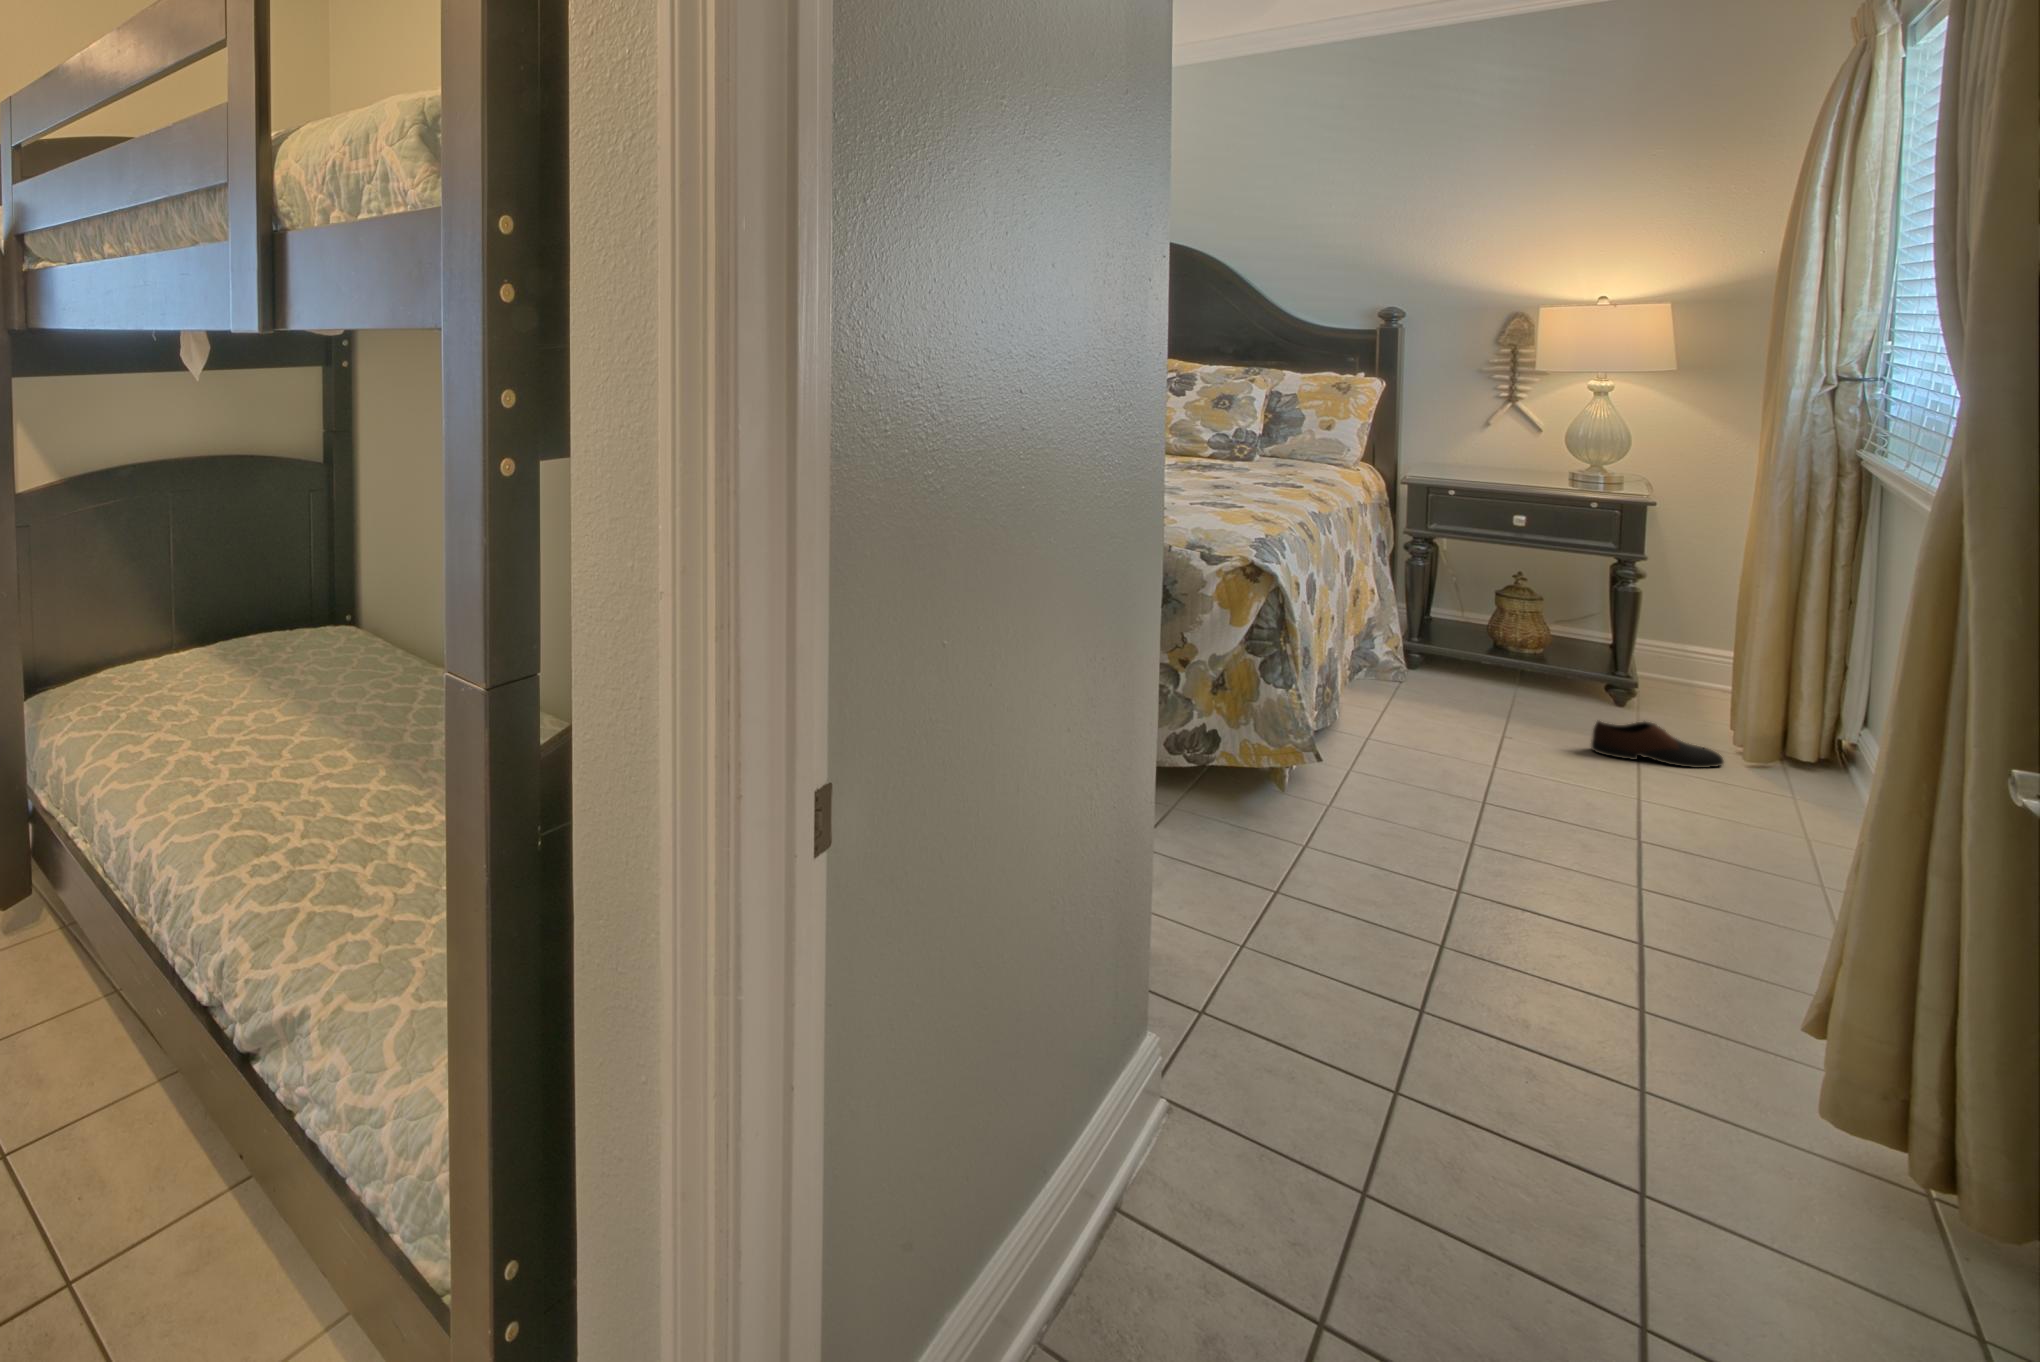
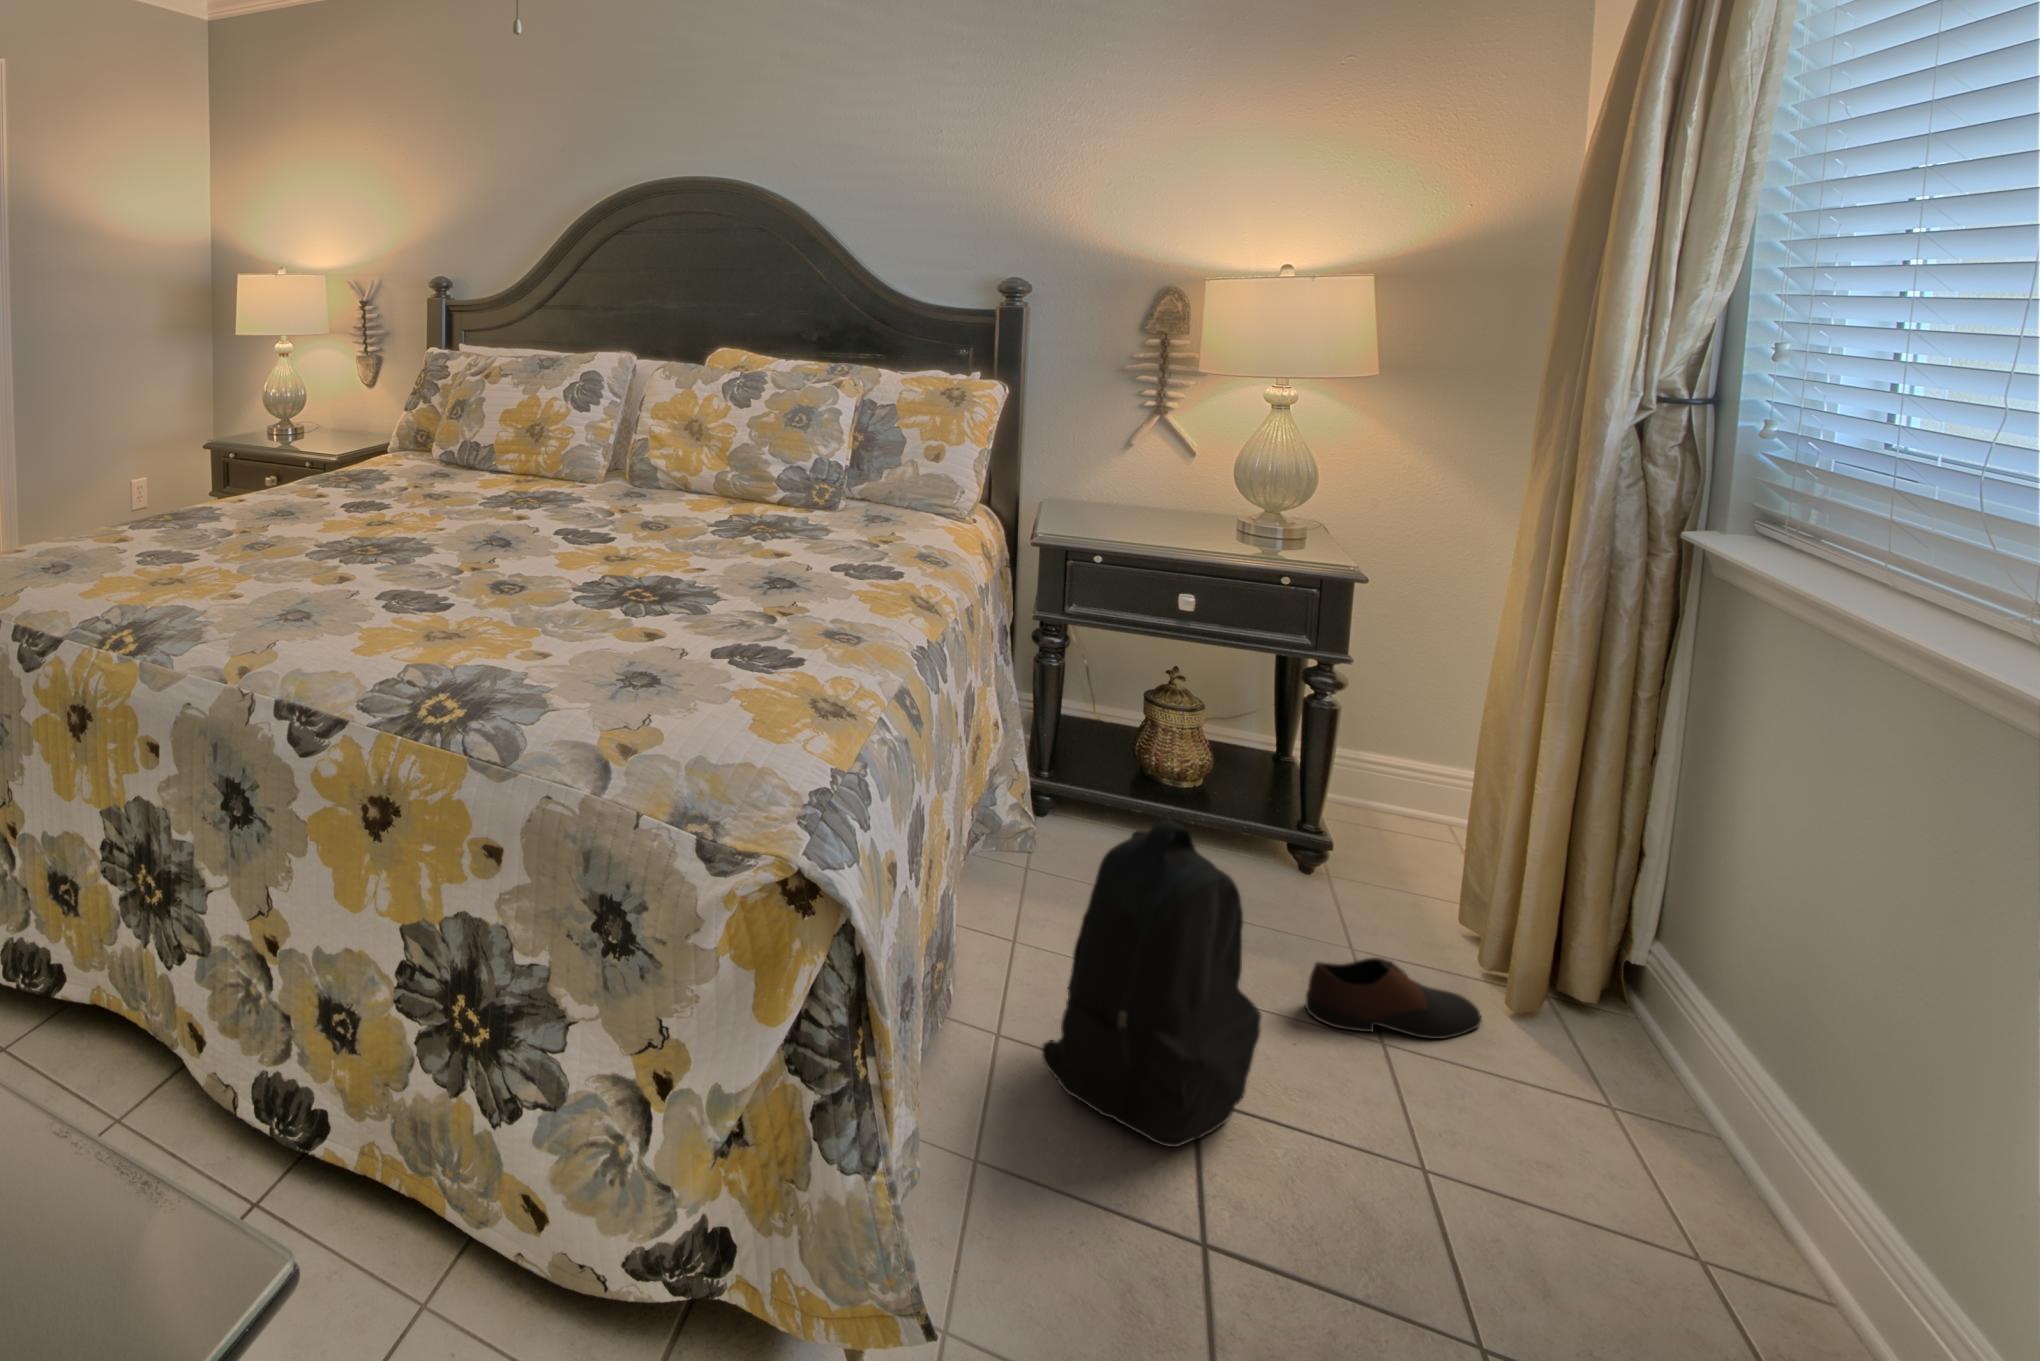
backpack: none [1395,607,1538,776] -> present [1042,820,1261,1147]

